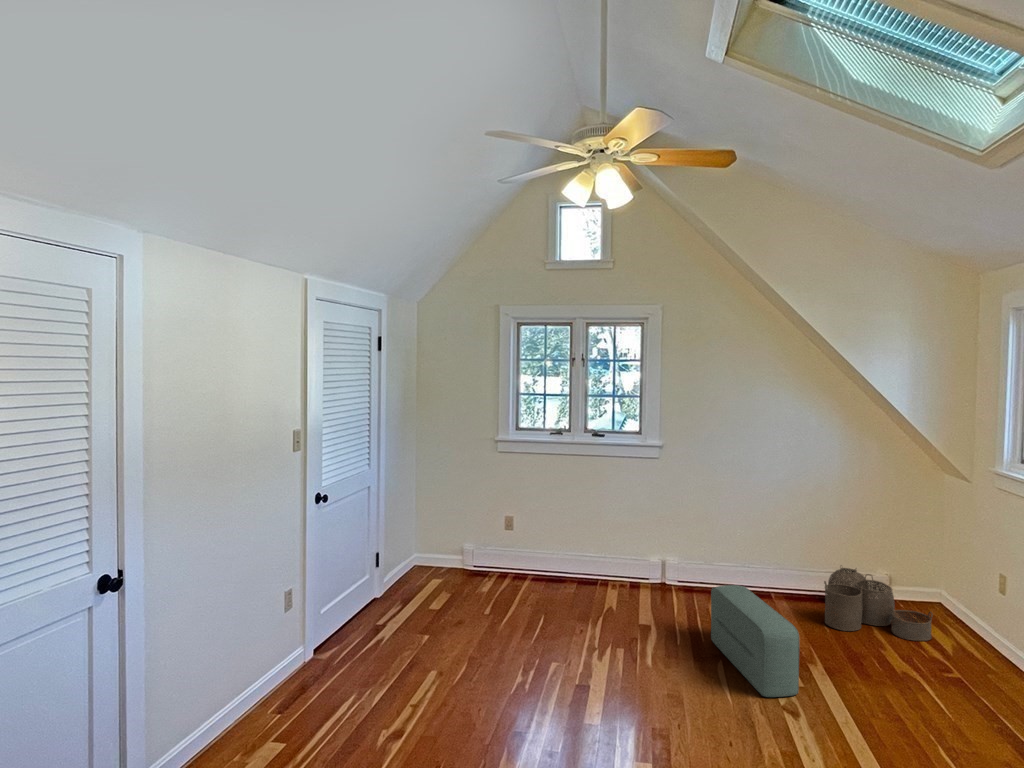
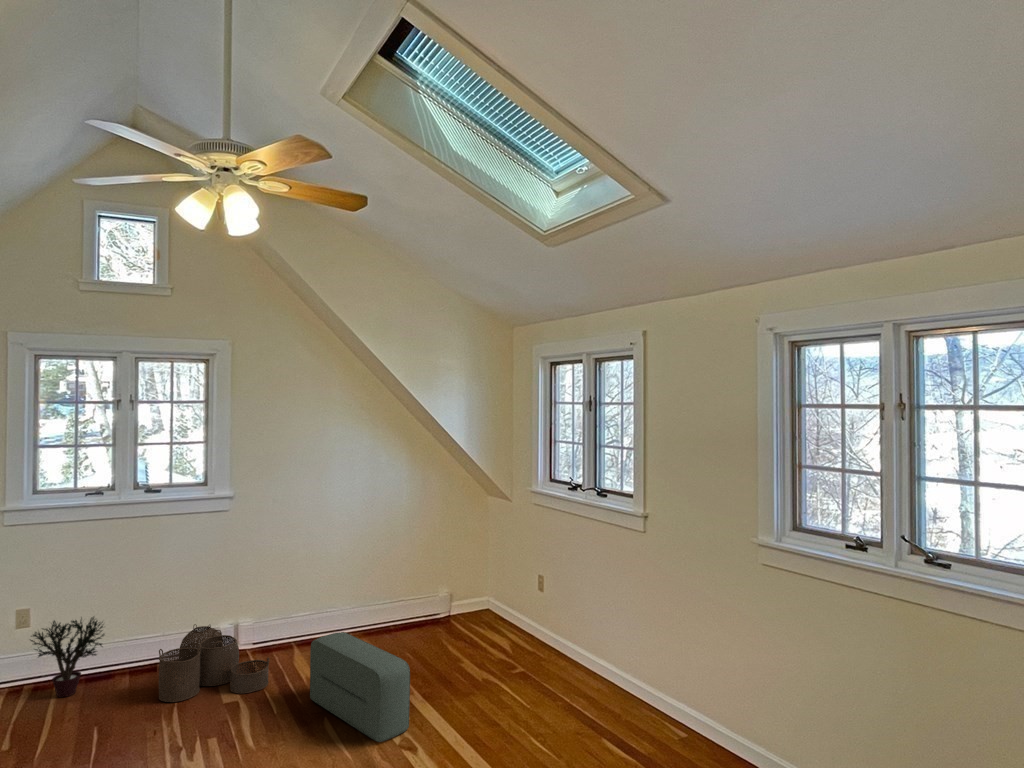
potted plant: none [510,528,560,588] -> present [31,617,104,697]
woven basket: present [824,568,933,641] -> present [159,624,270,702]

